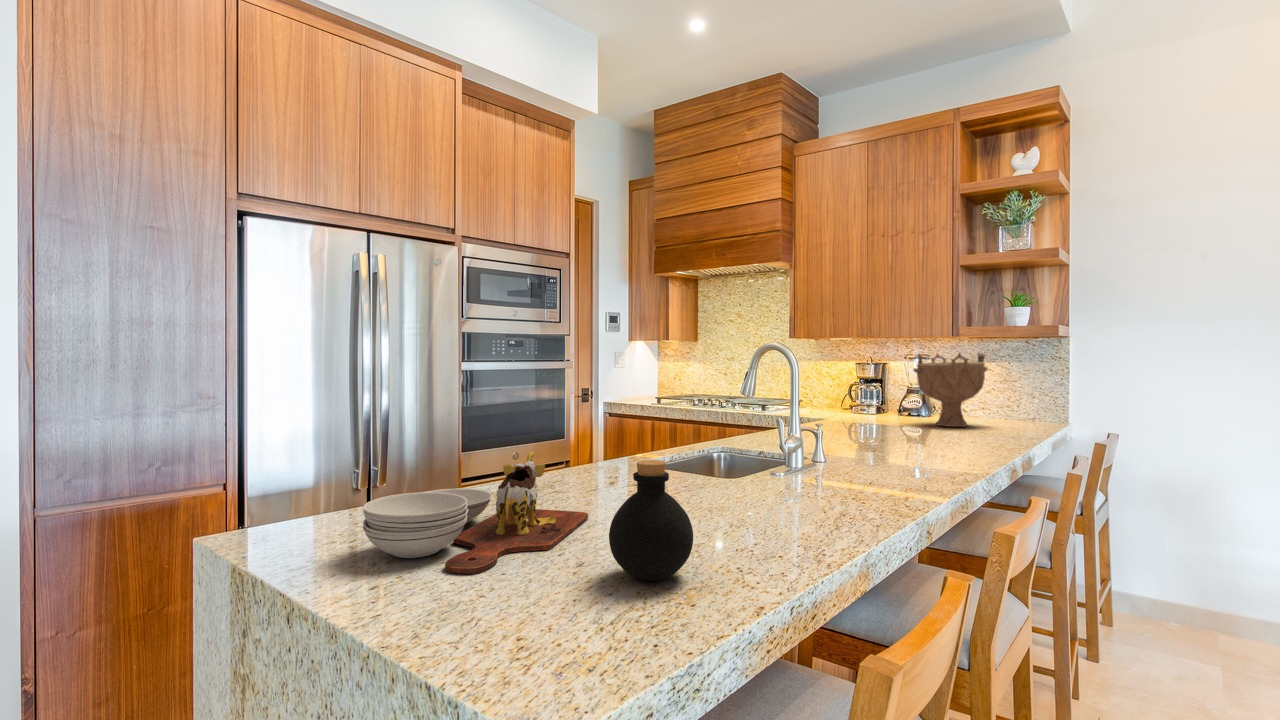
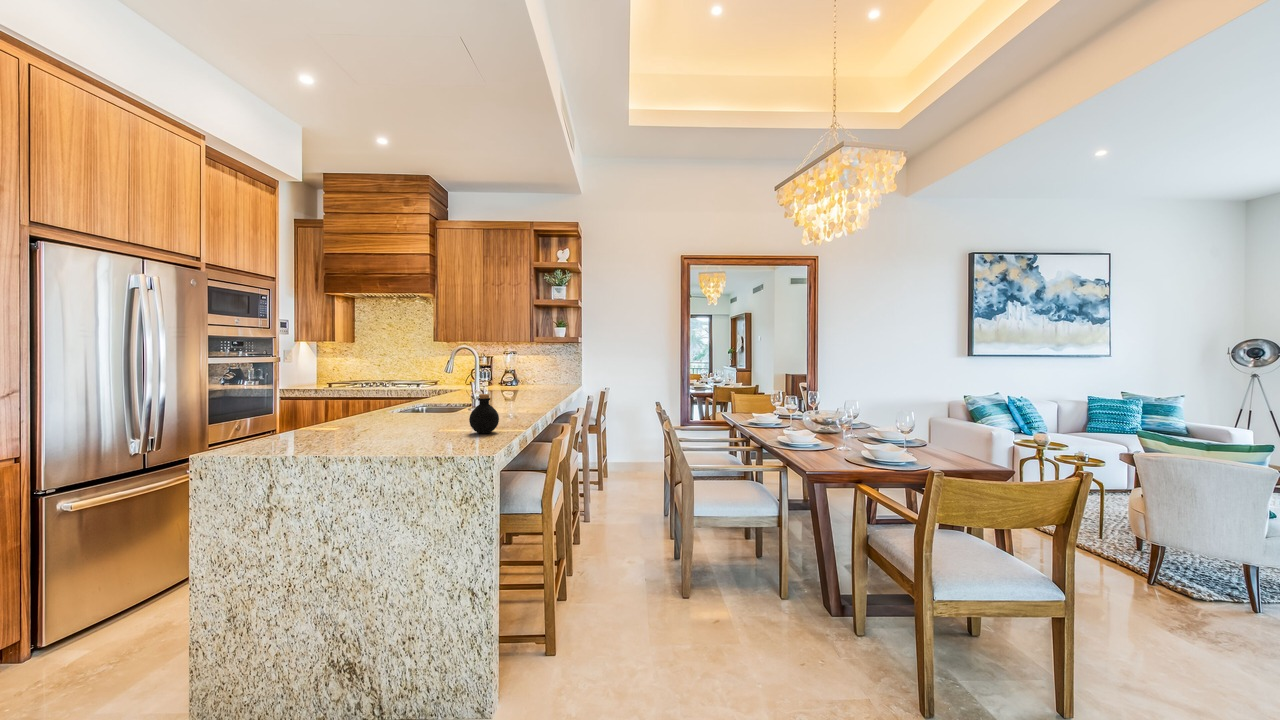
decorative bowl: present [913,353,988,427] -> none [517,352,551,390]
cutting board: present [363,452,588,574] -> none [345,400,434,442]

